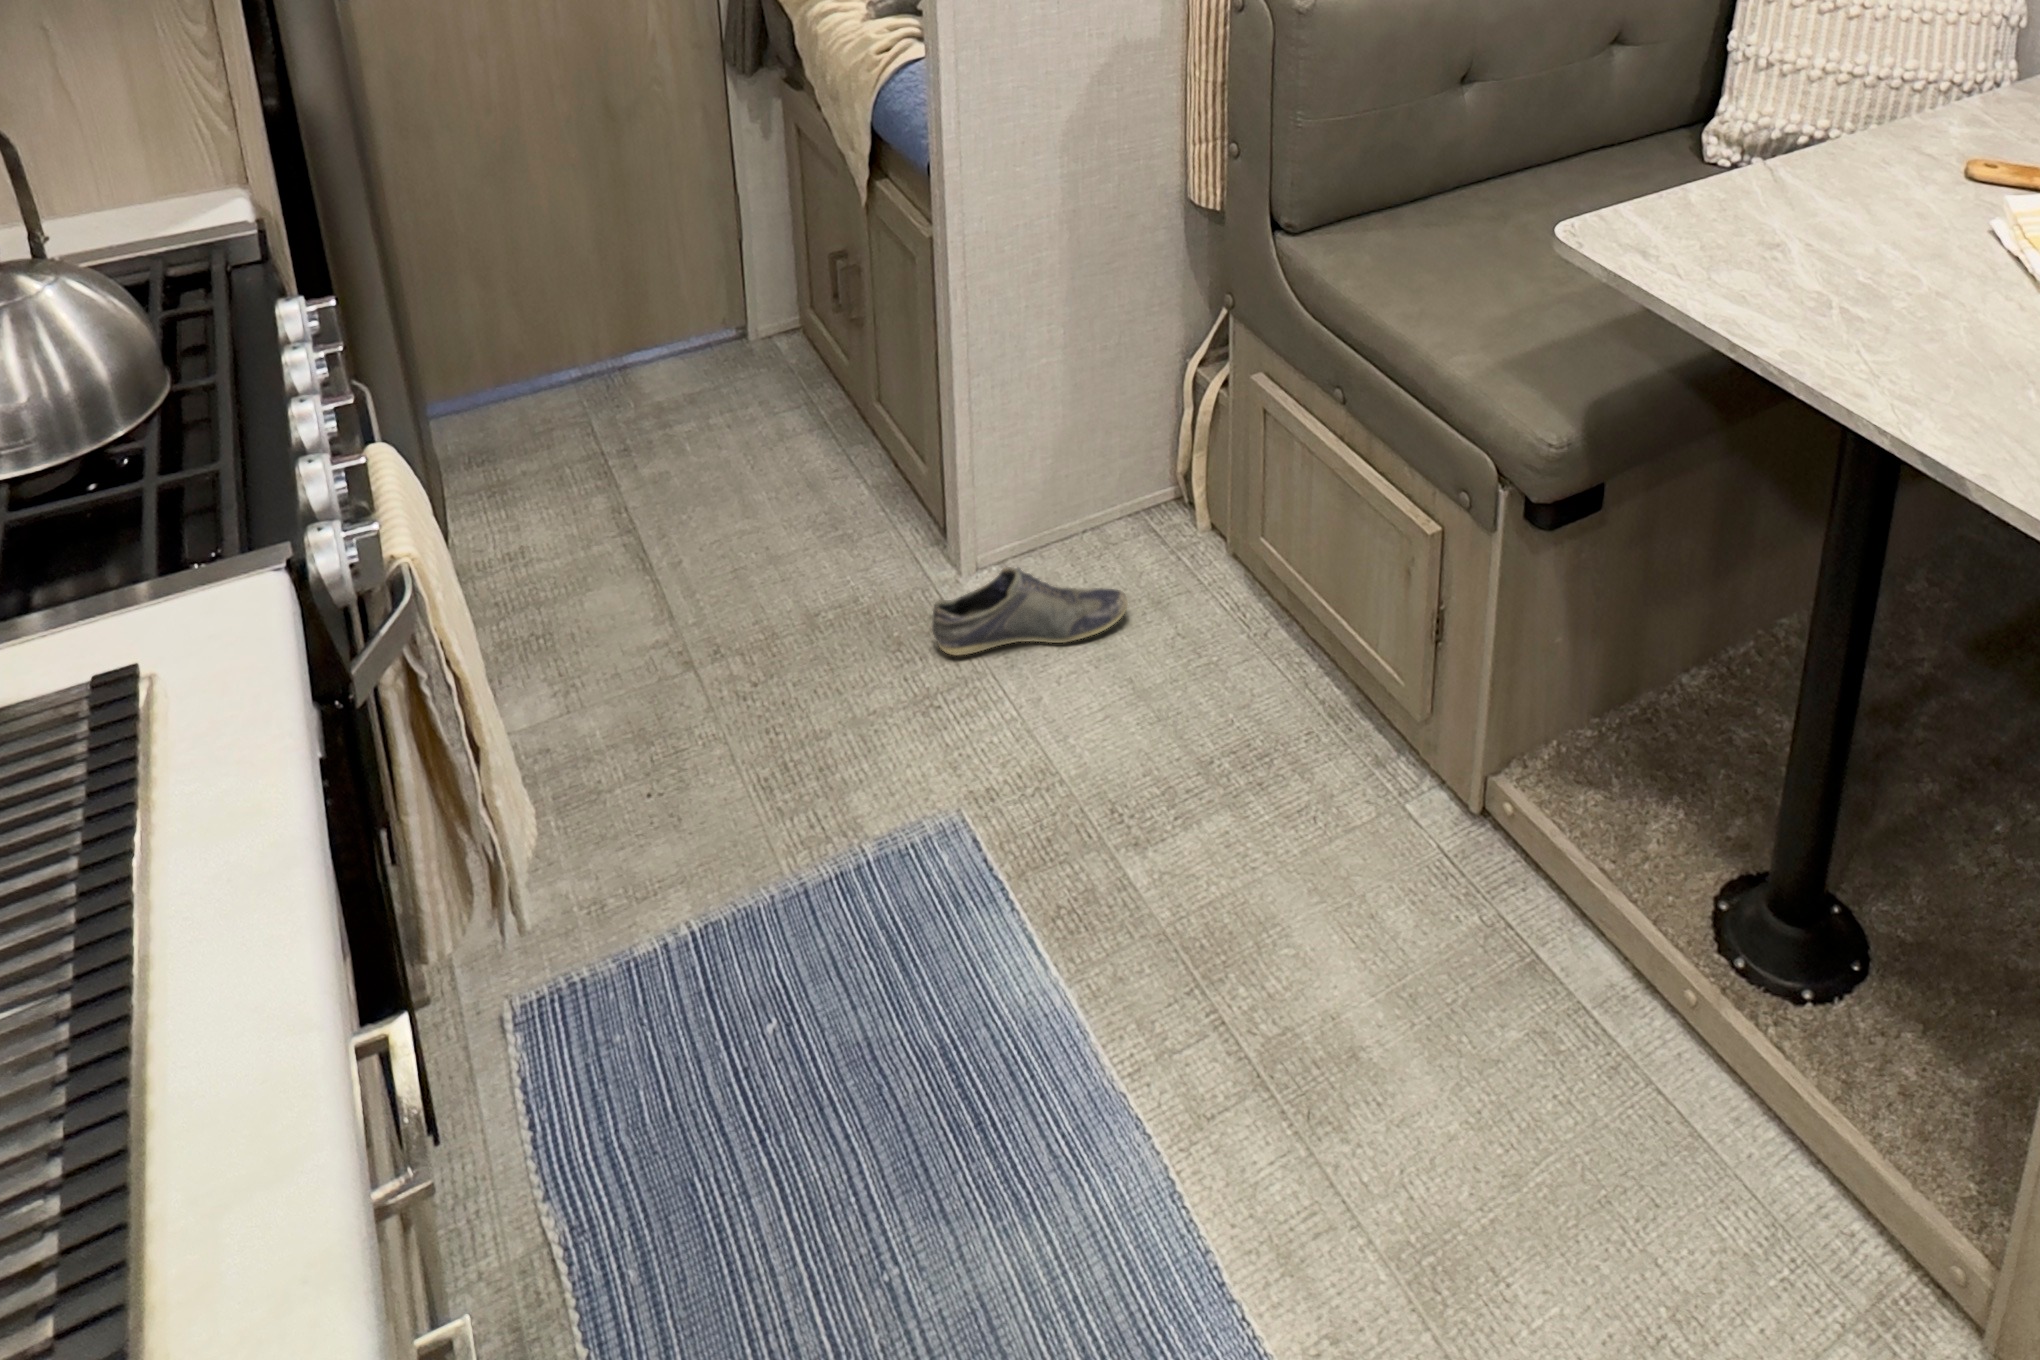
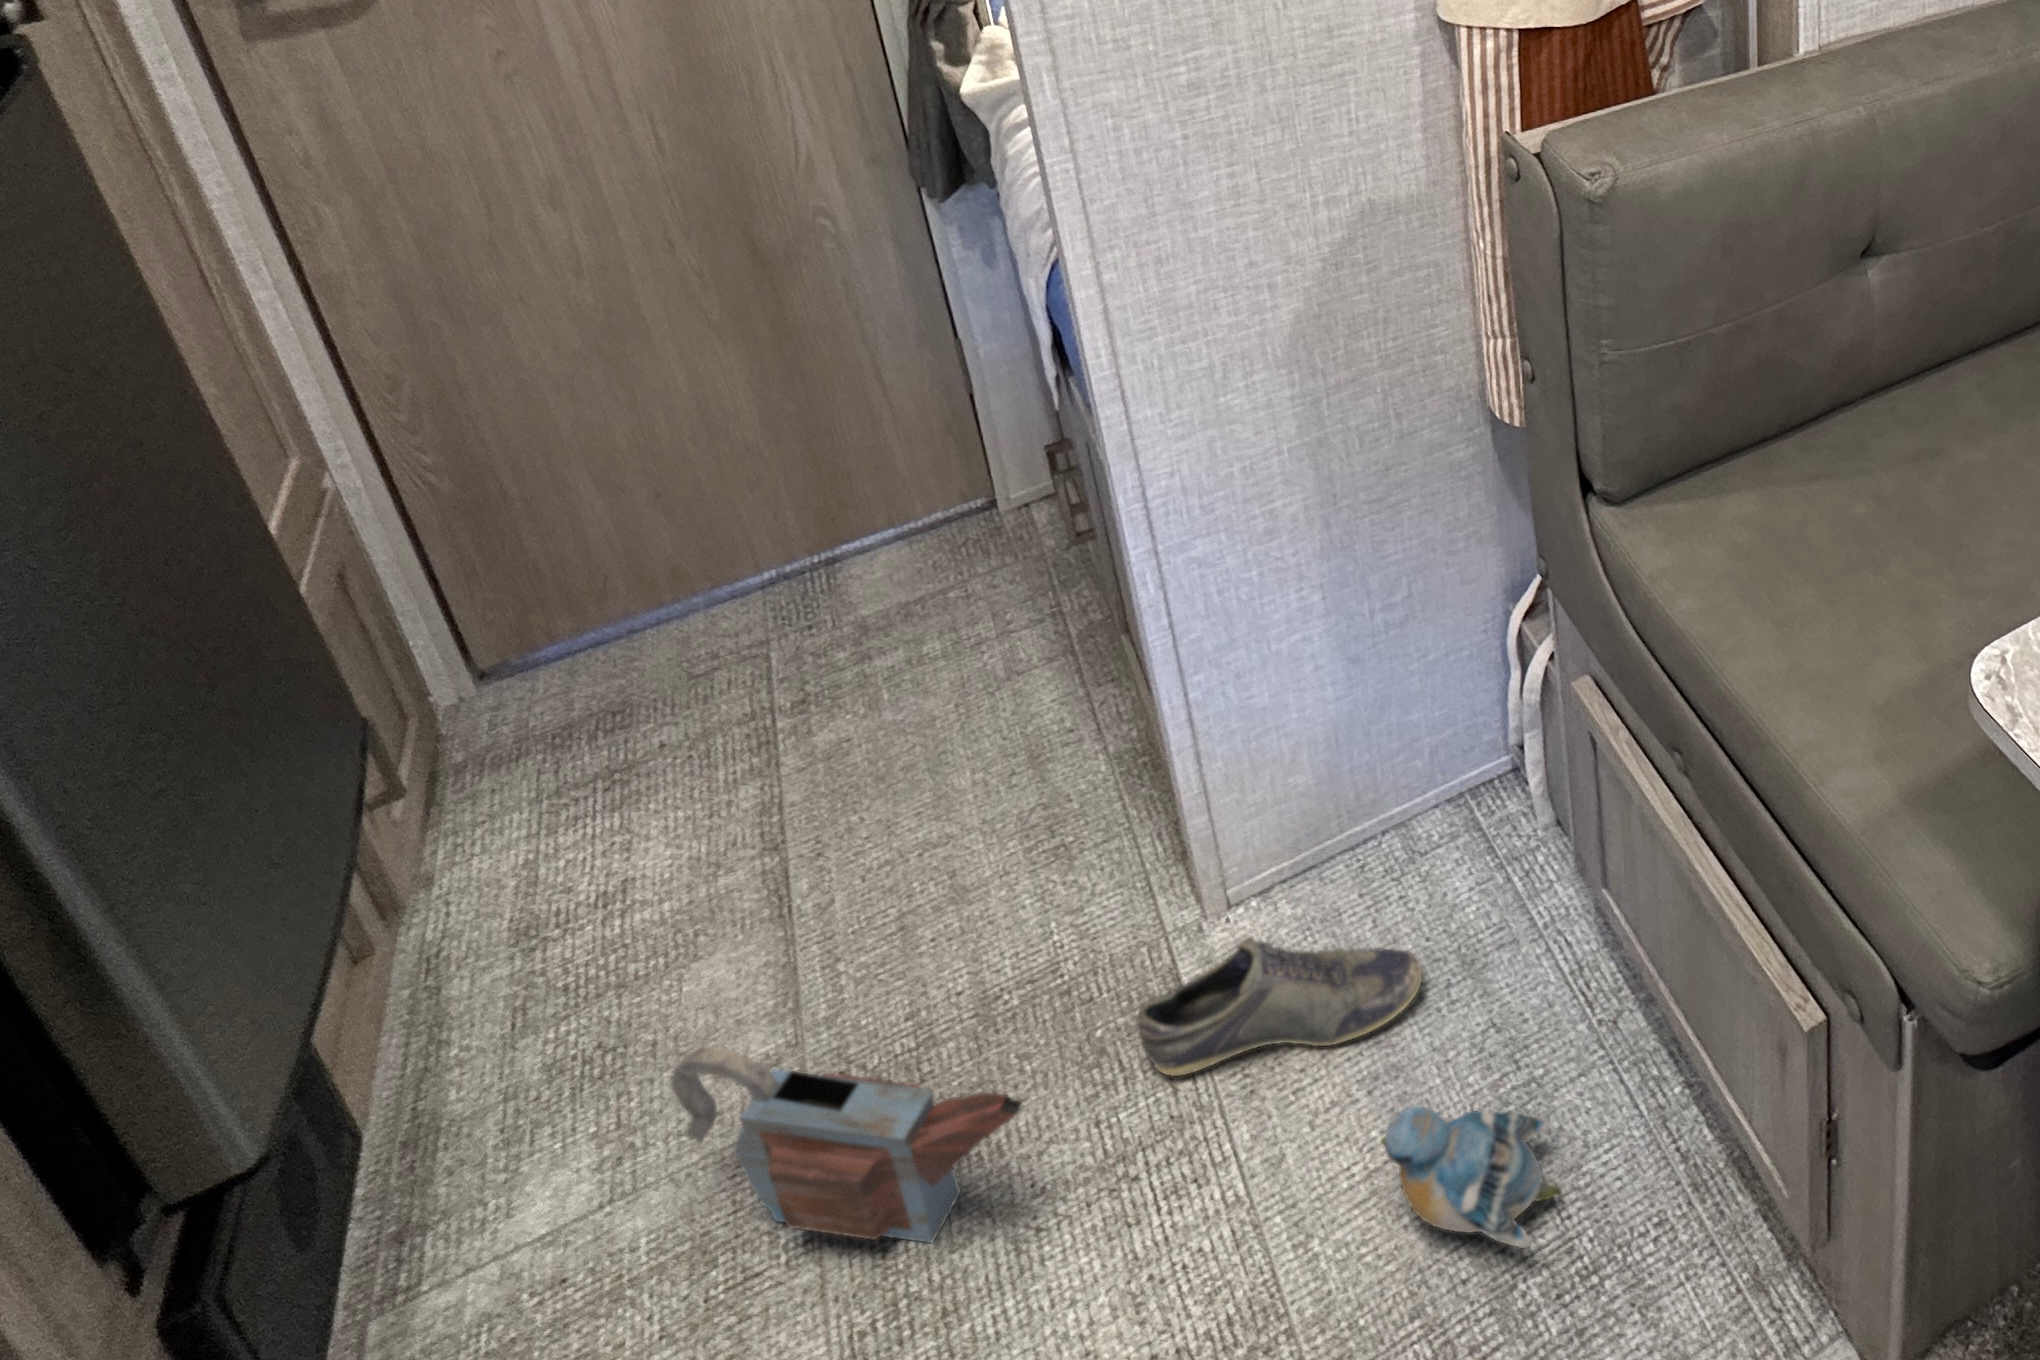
watering can: none [629,586,882,737] -> present [671,1047,1022,1243]
plush toy: none [1120,644,1243,734] -> present [1381,1106,1562,1248]

